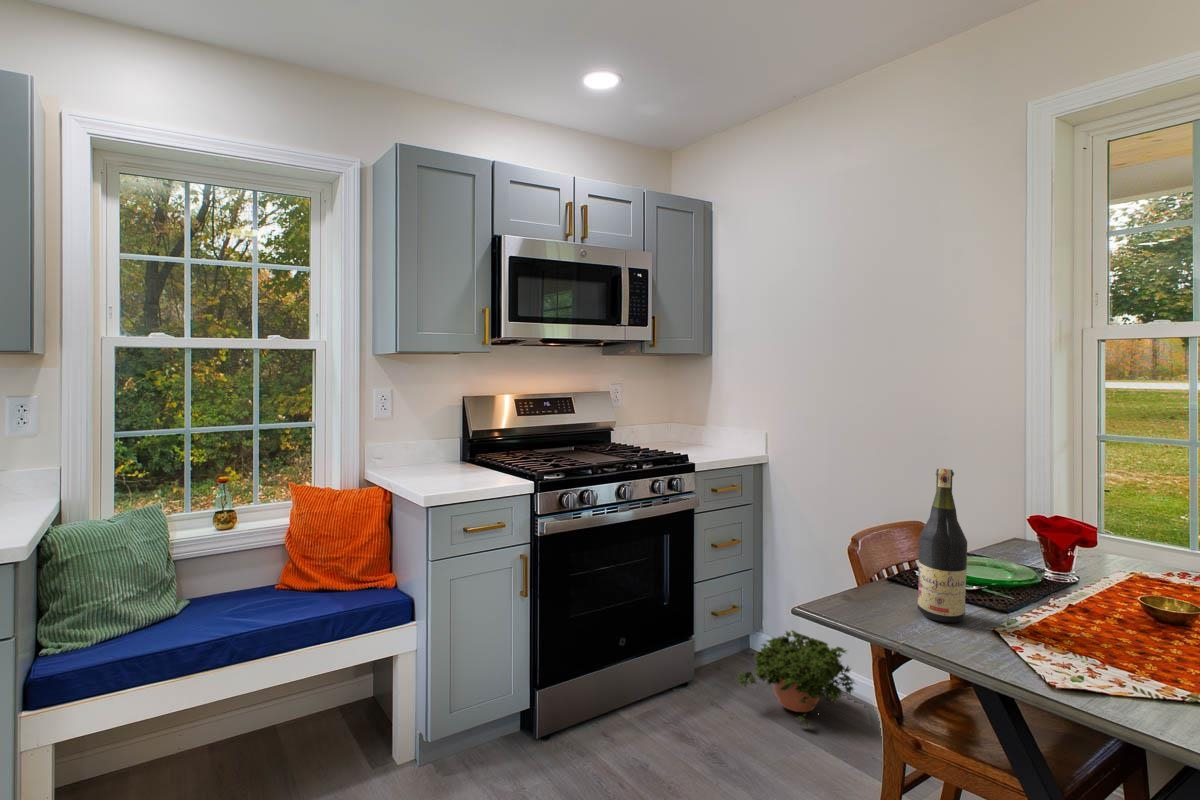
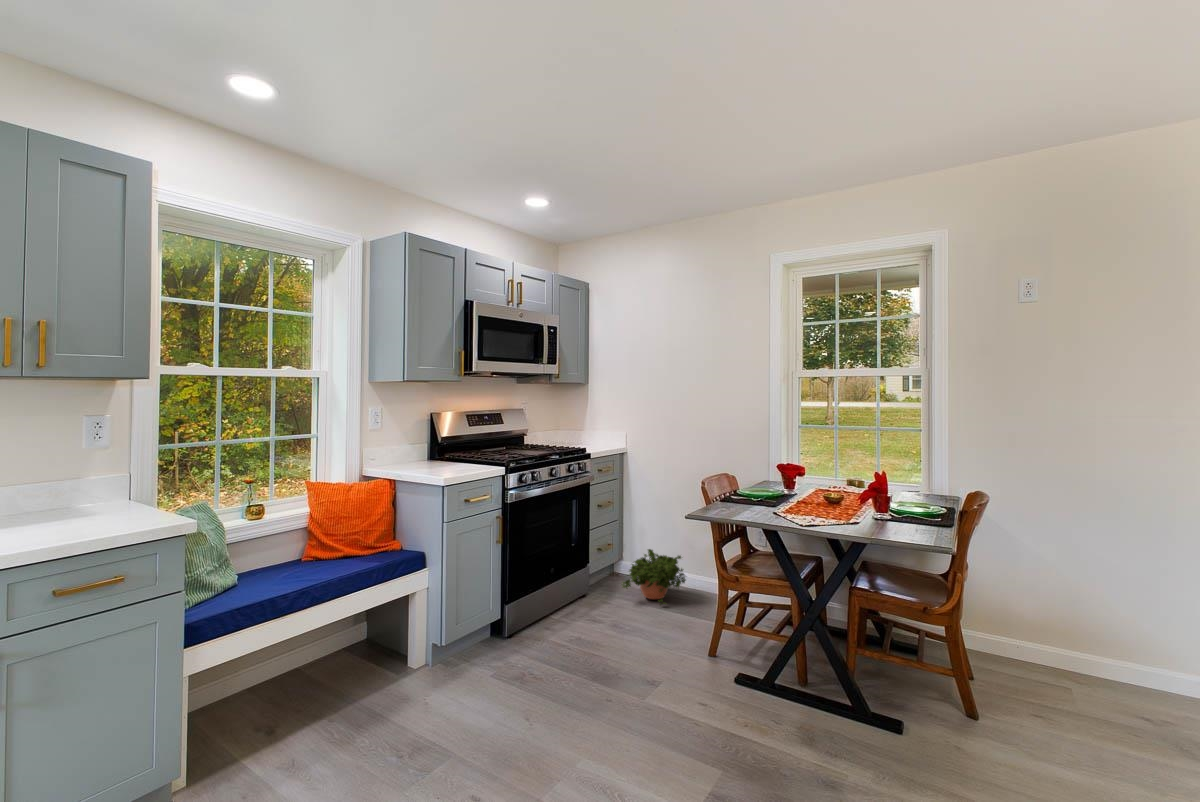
wine bottle: present [917,469,967,623] -> none [742,441,762,513]

